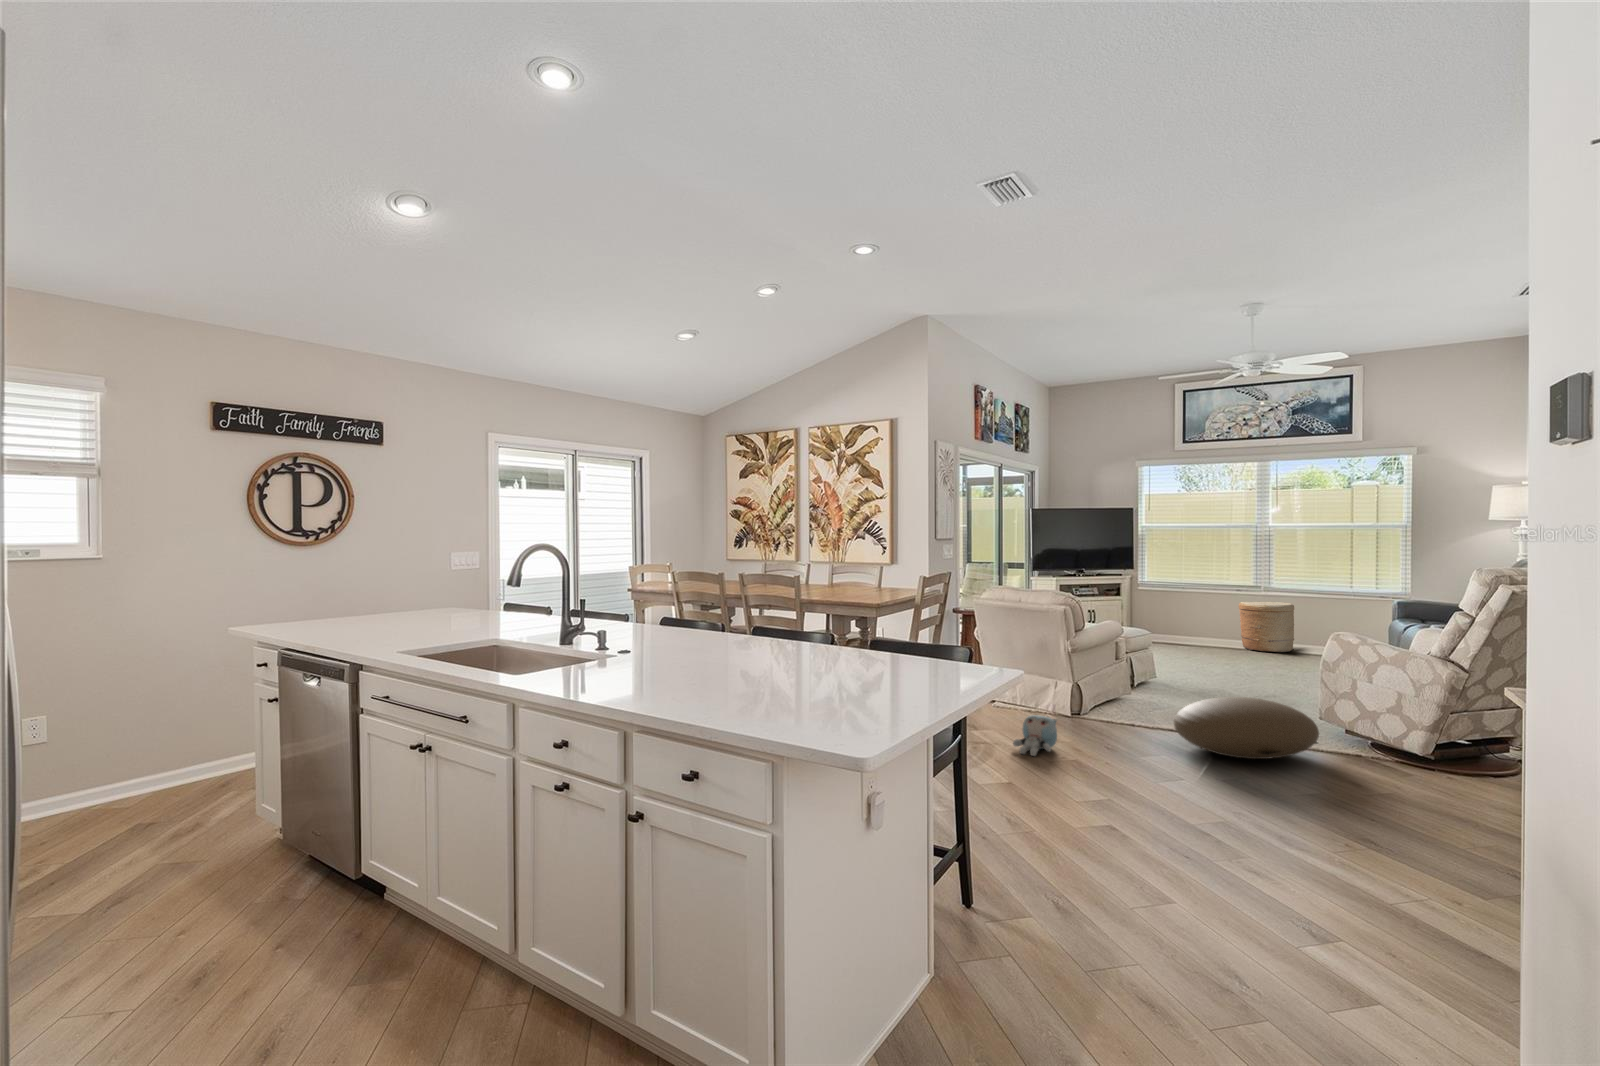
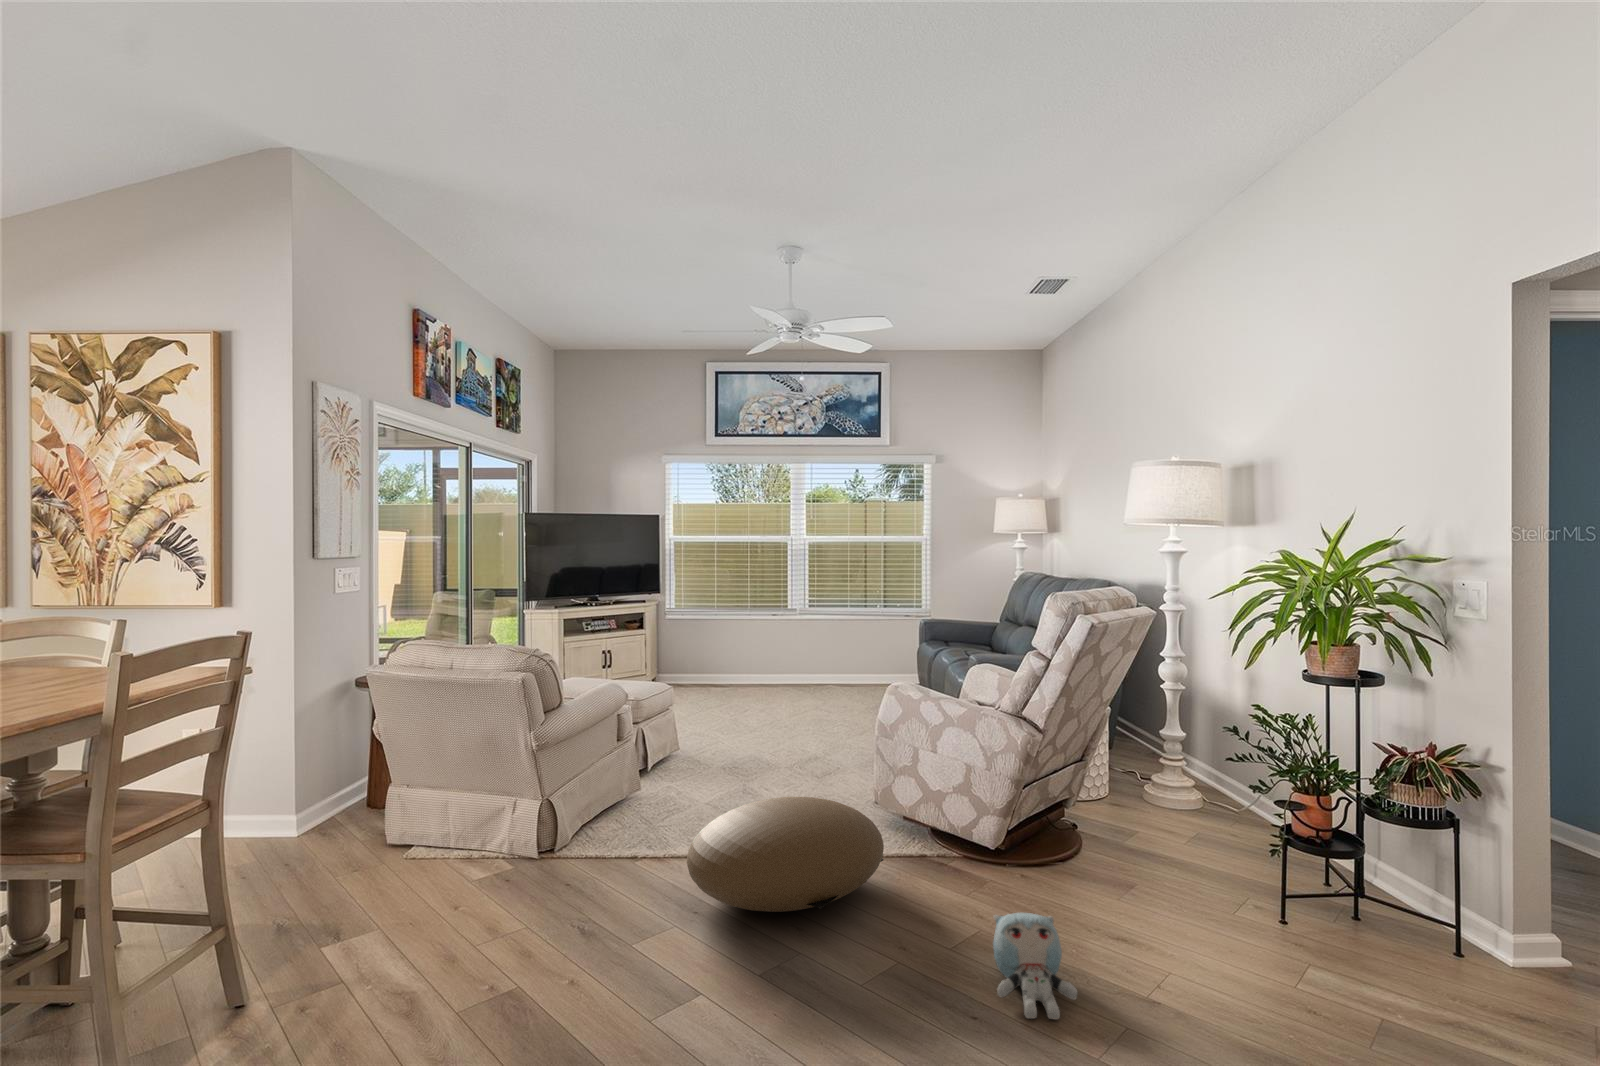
woven basket: present [1239,601,1294,652] -> none [773,624,829,685]
plush toy: present [1013,715,1057,756] -> present [993,913,1077,1019]

